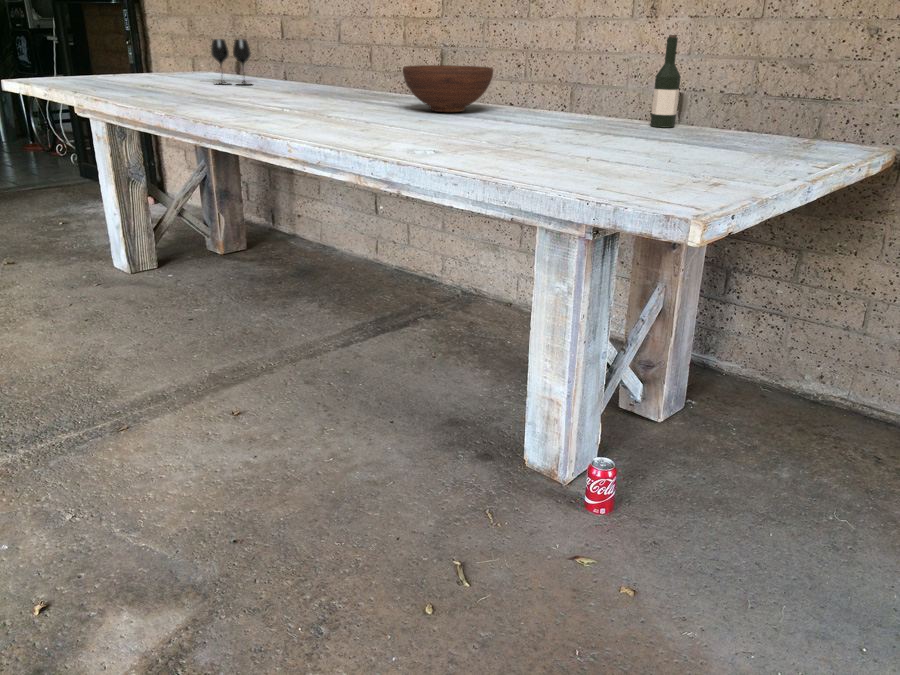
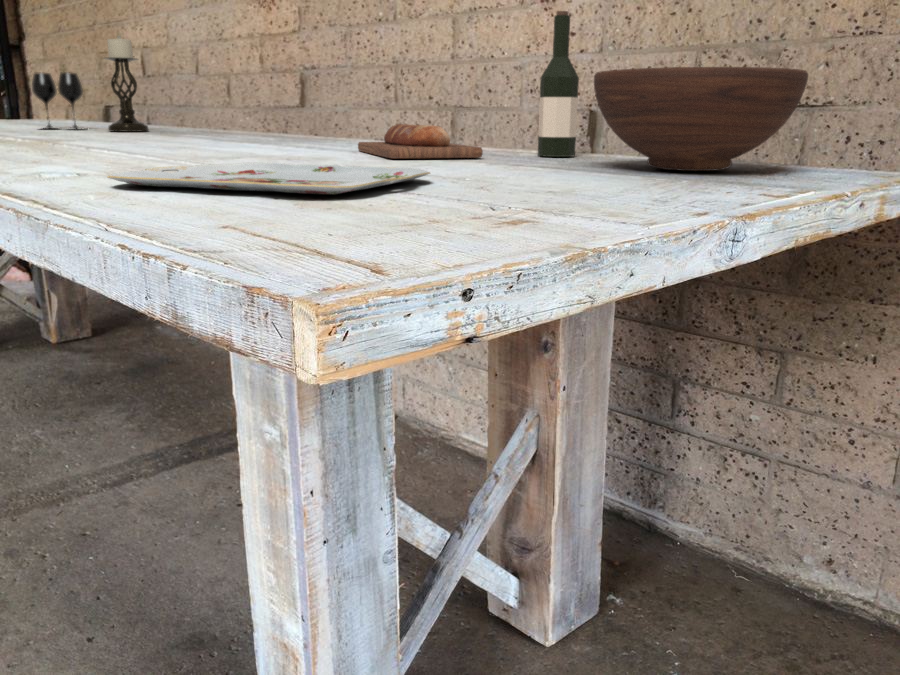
candle holder: none [277,13,309,89] -> present [104,36,149,132]
fruit bowl: present [403,65,493,112] -> present [594,67,808,171]
bread loaf: none [527,103,623,131] -> present [358,124,483,159]
serving tray: none [483,141,637,166] -> present [107,163,430,195]

